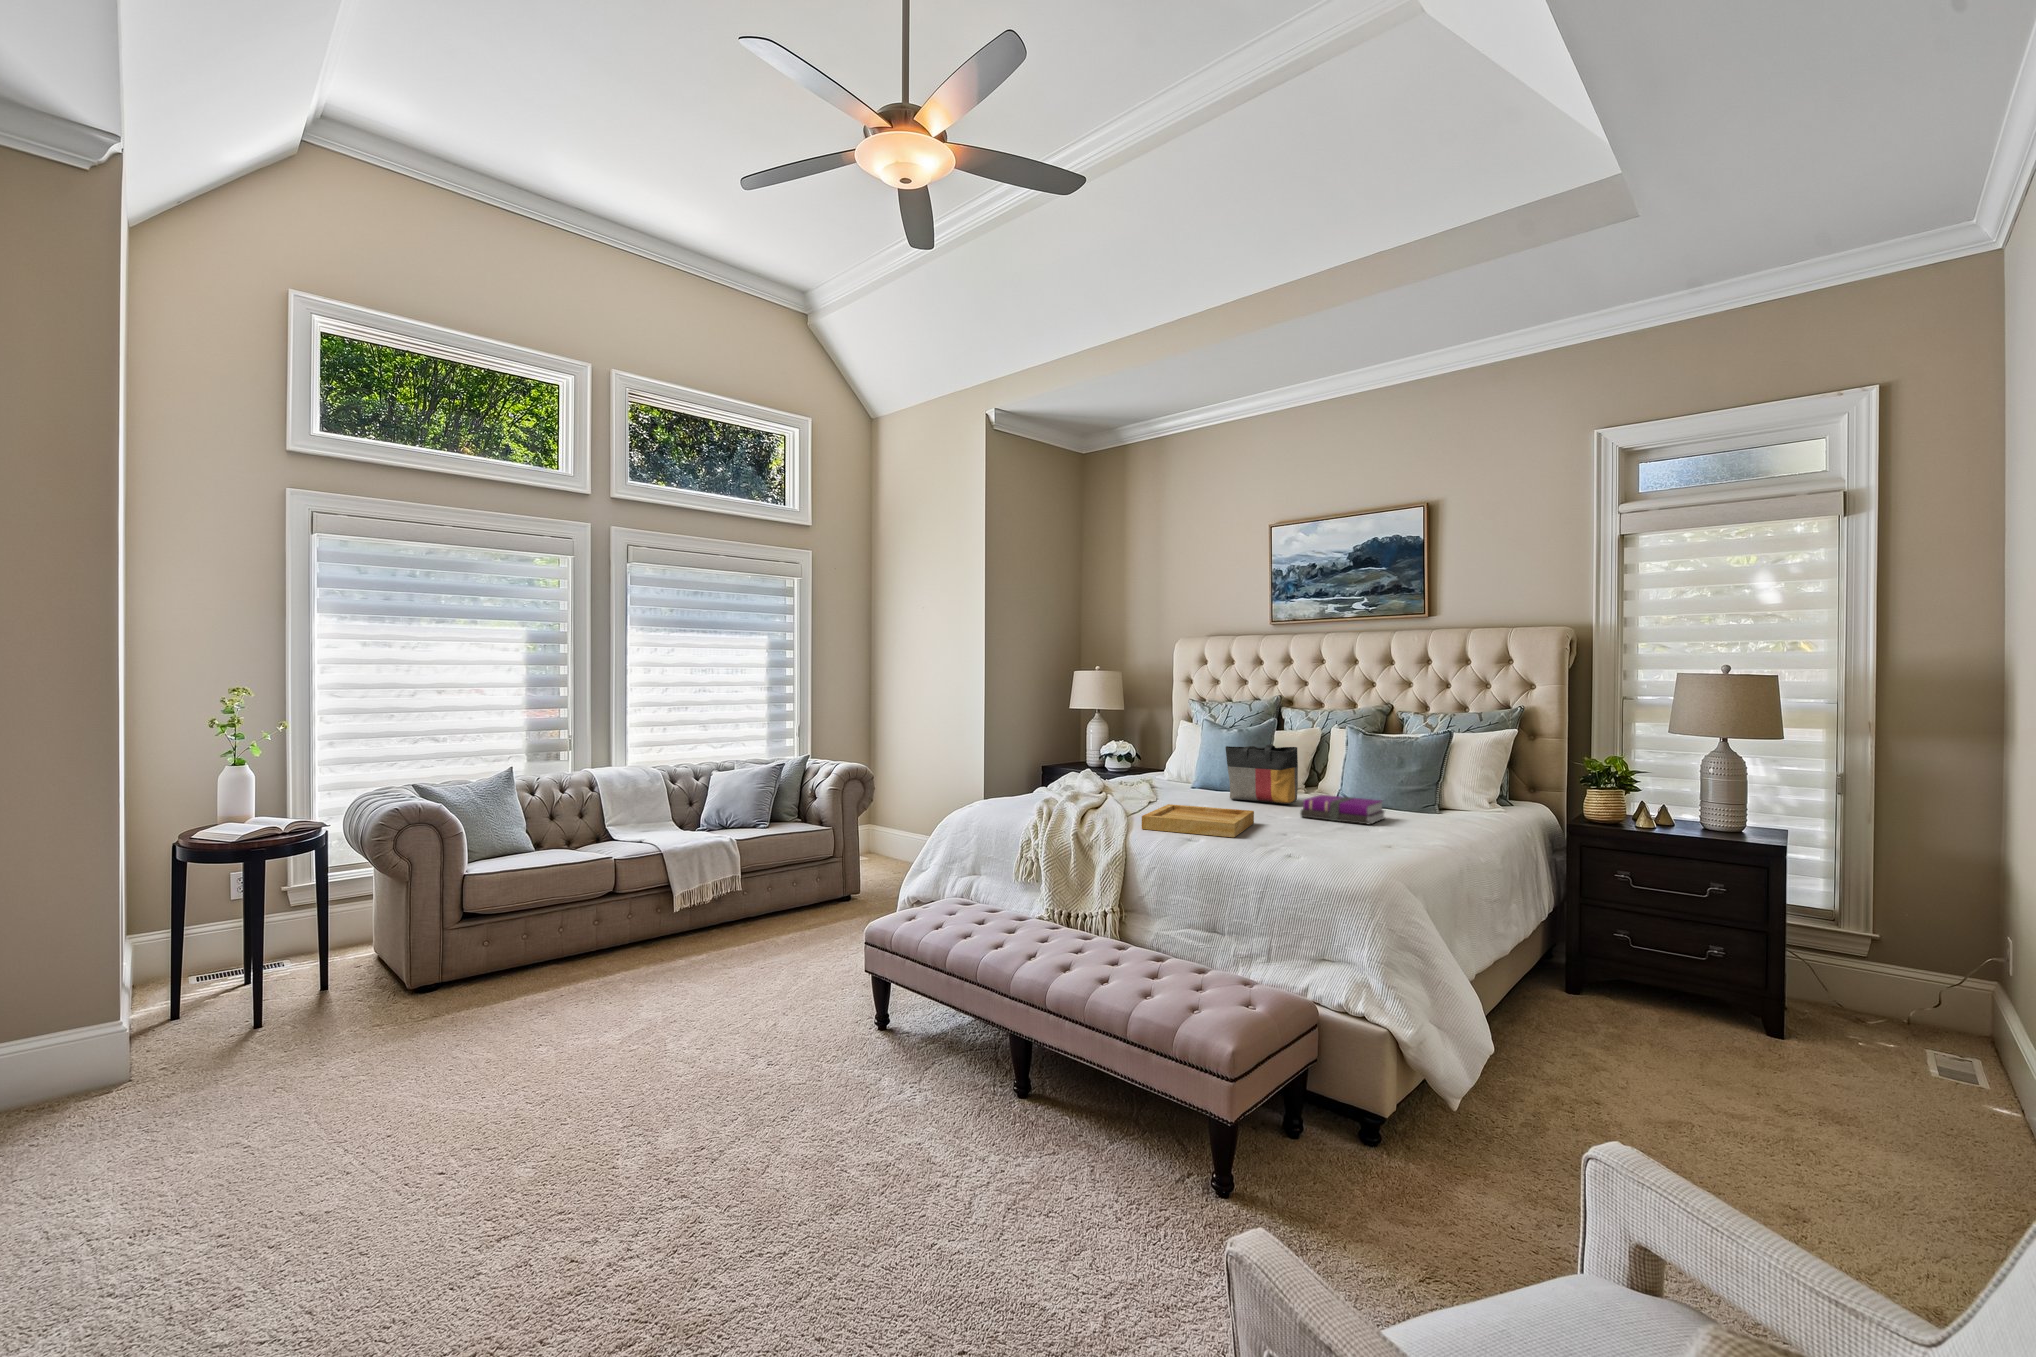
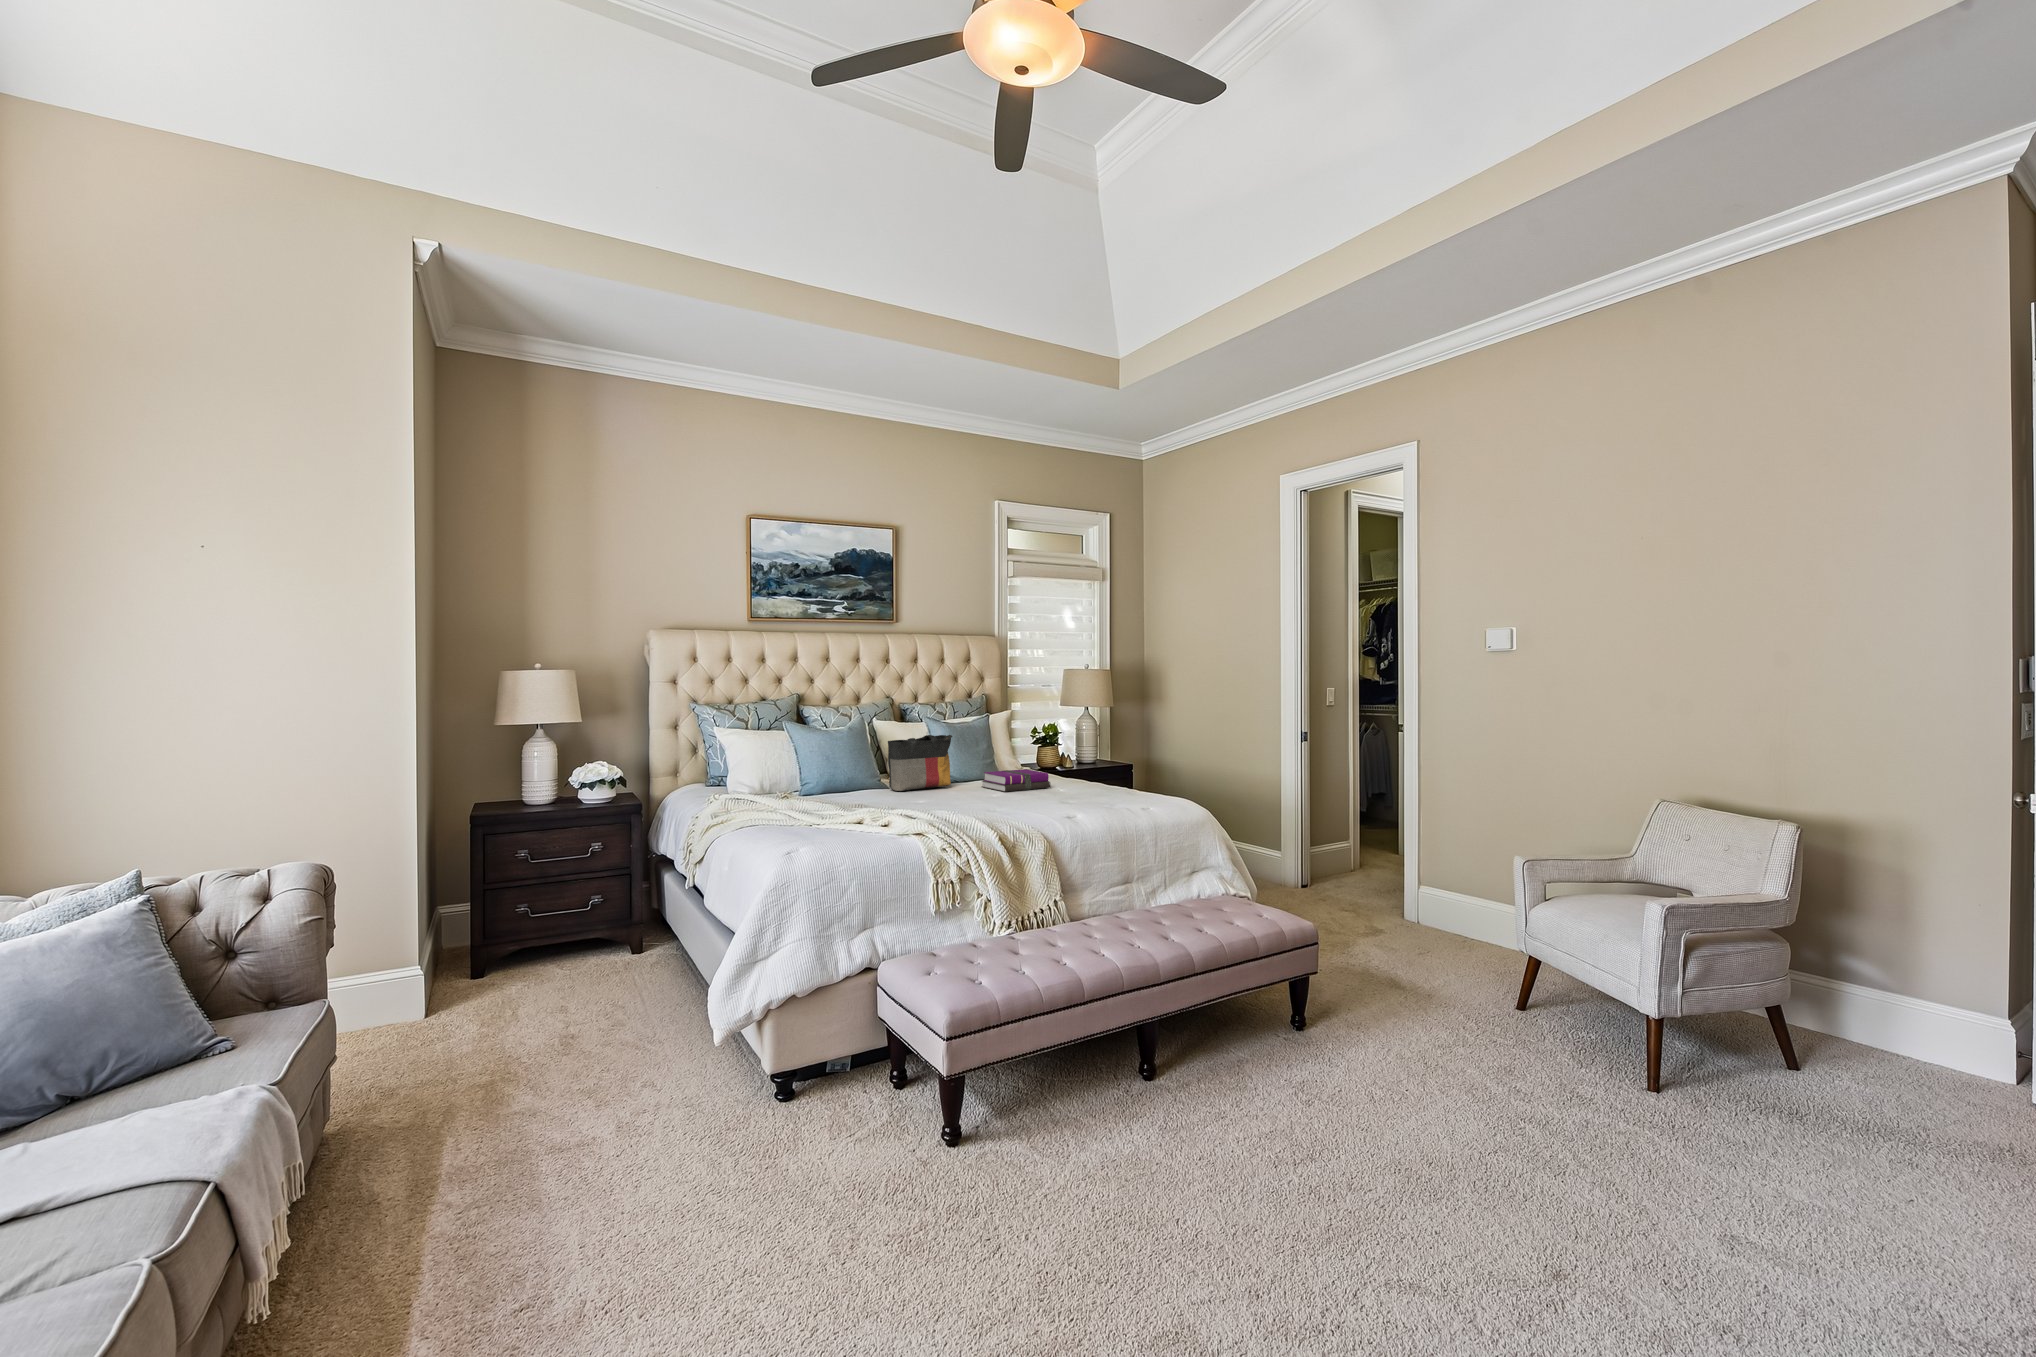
tray: present [1142,804,1254,837] -> none [968,790,1084,820]

